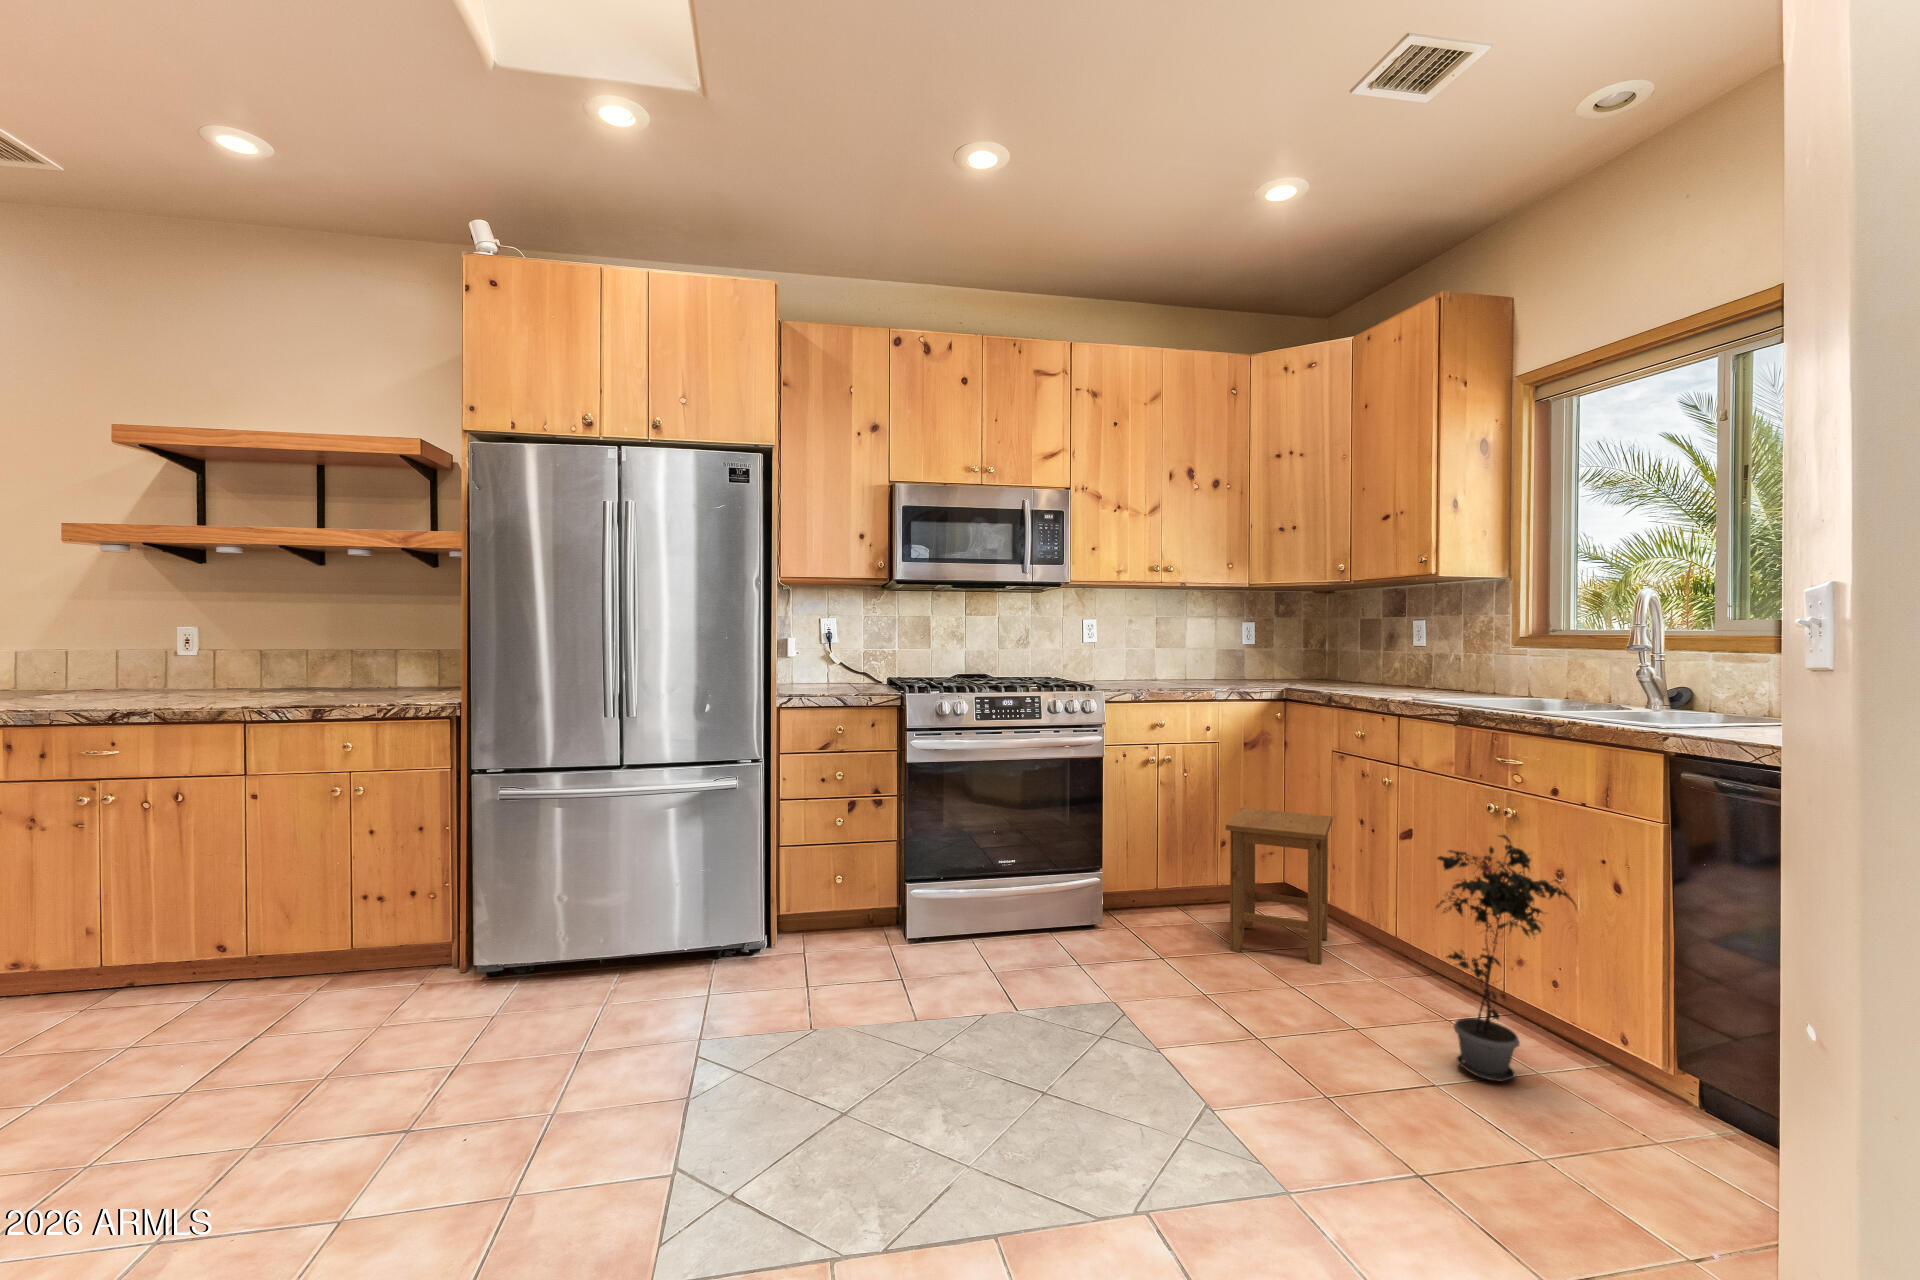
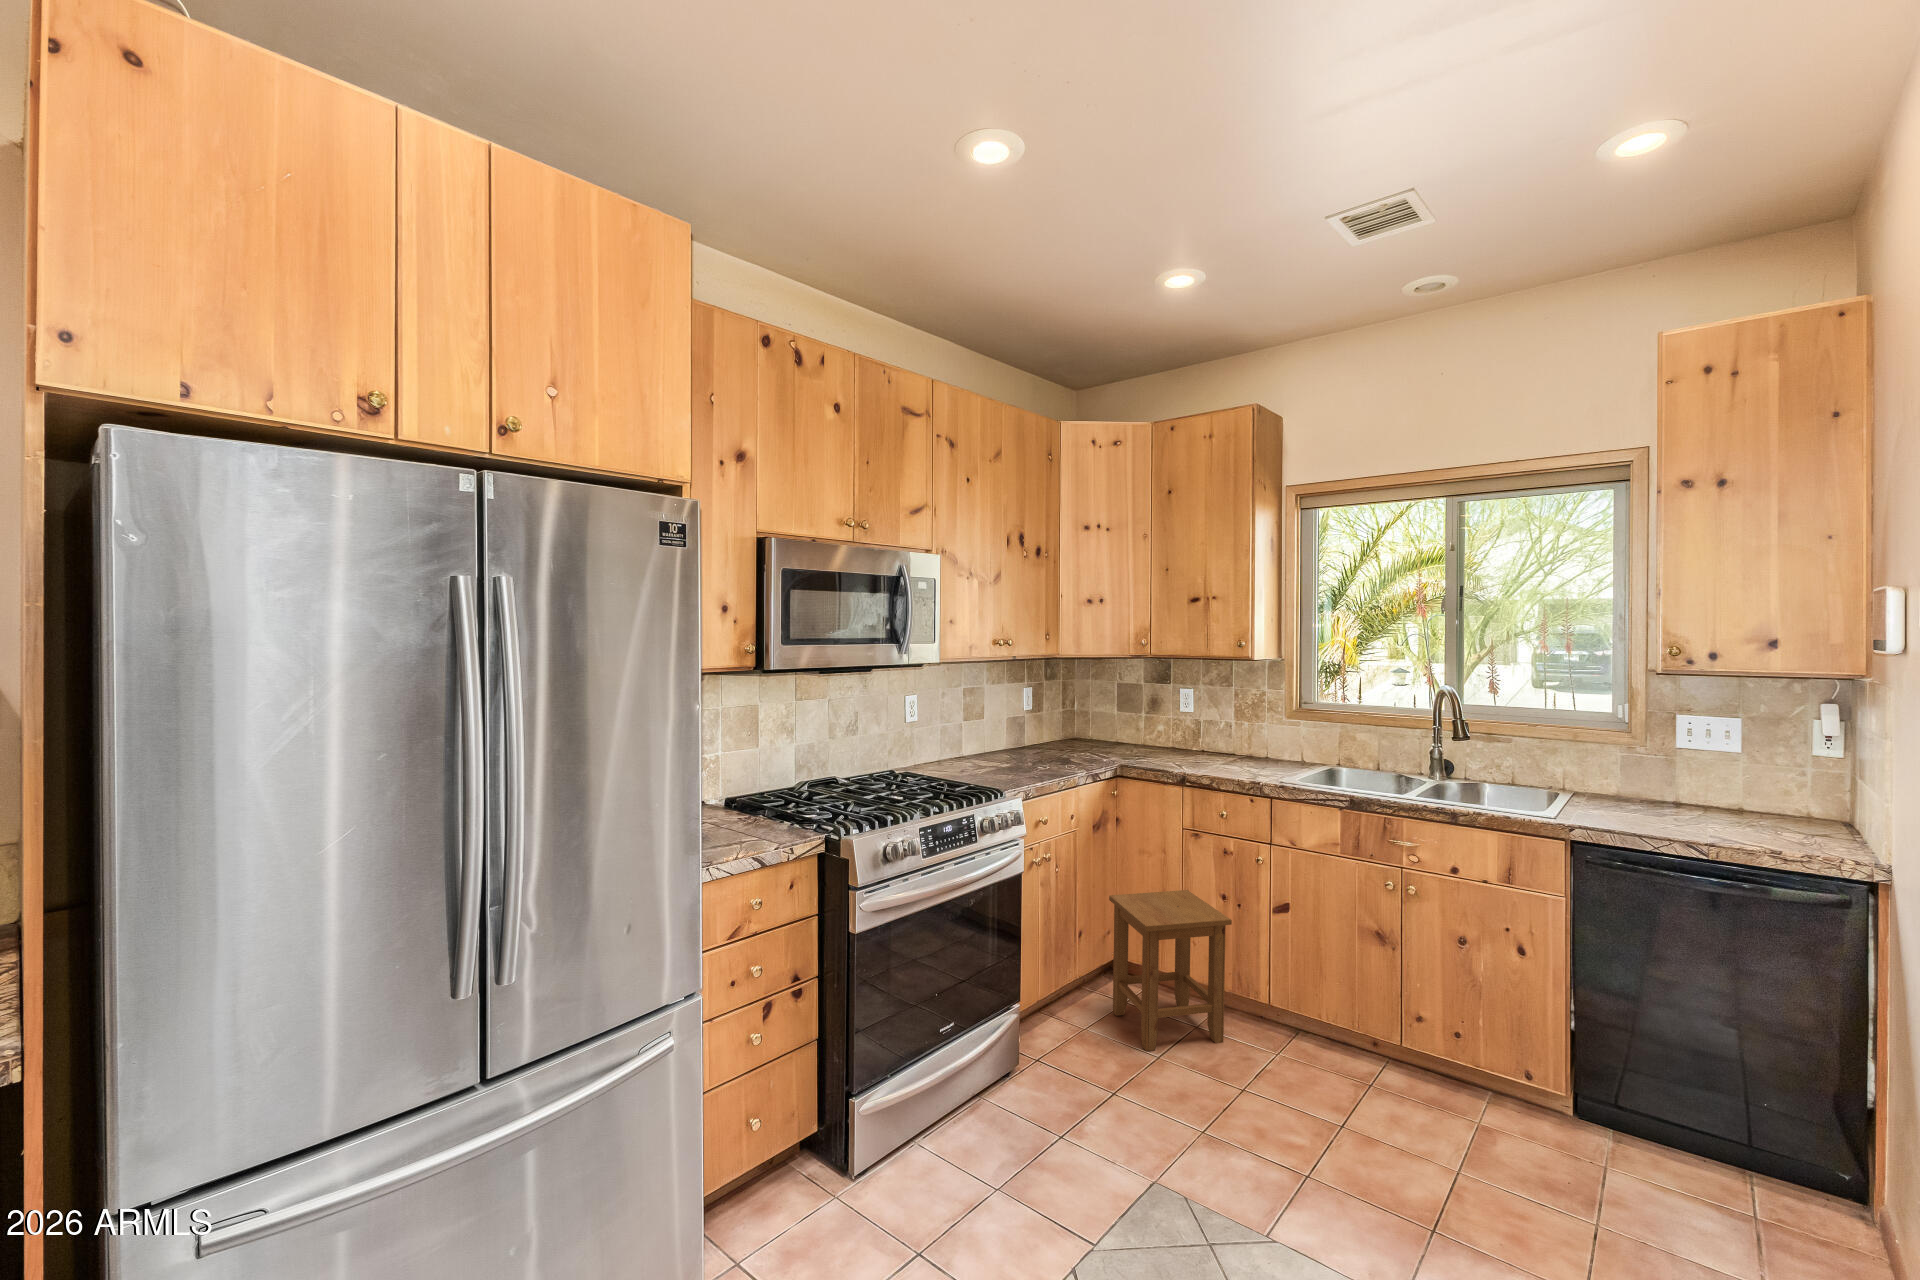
potted plant: present [1436,835,1577,1082] -> none [1398,918,1555,1132]

